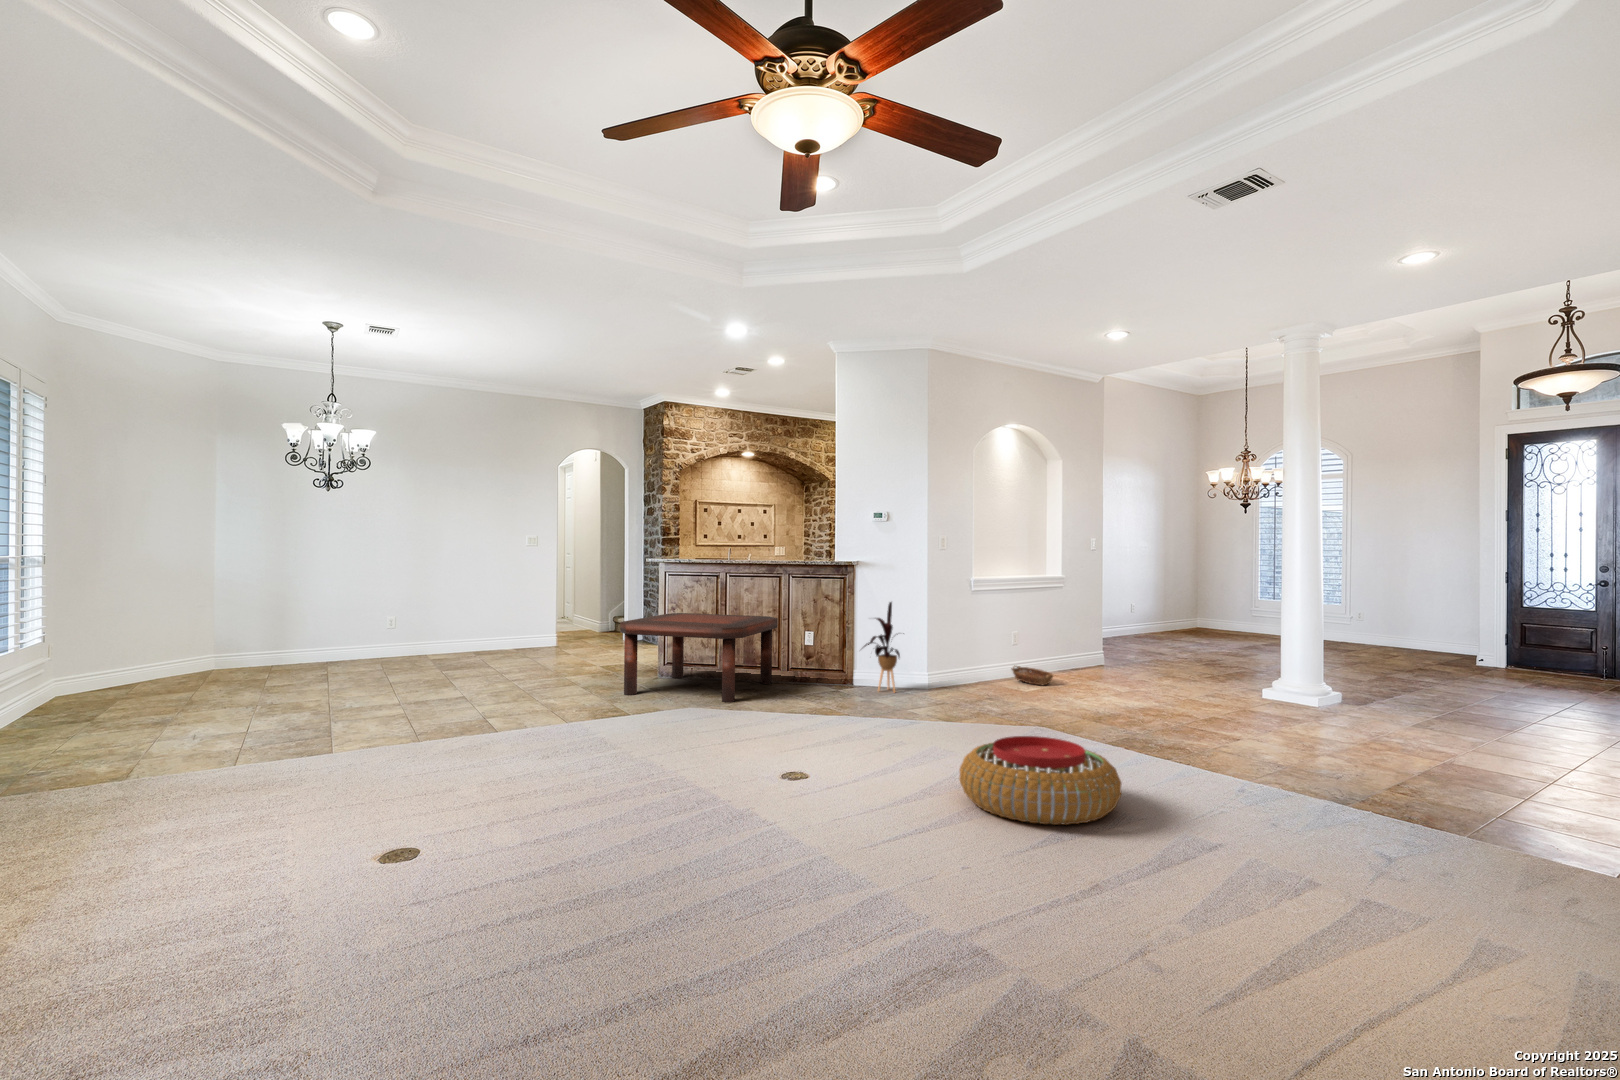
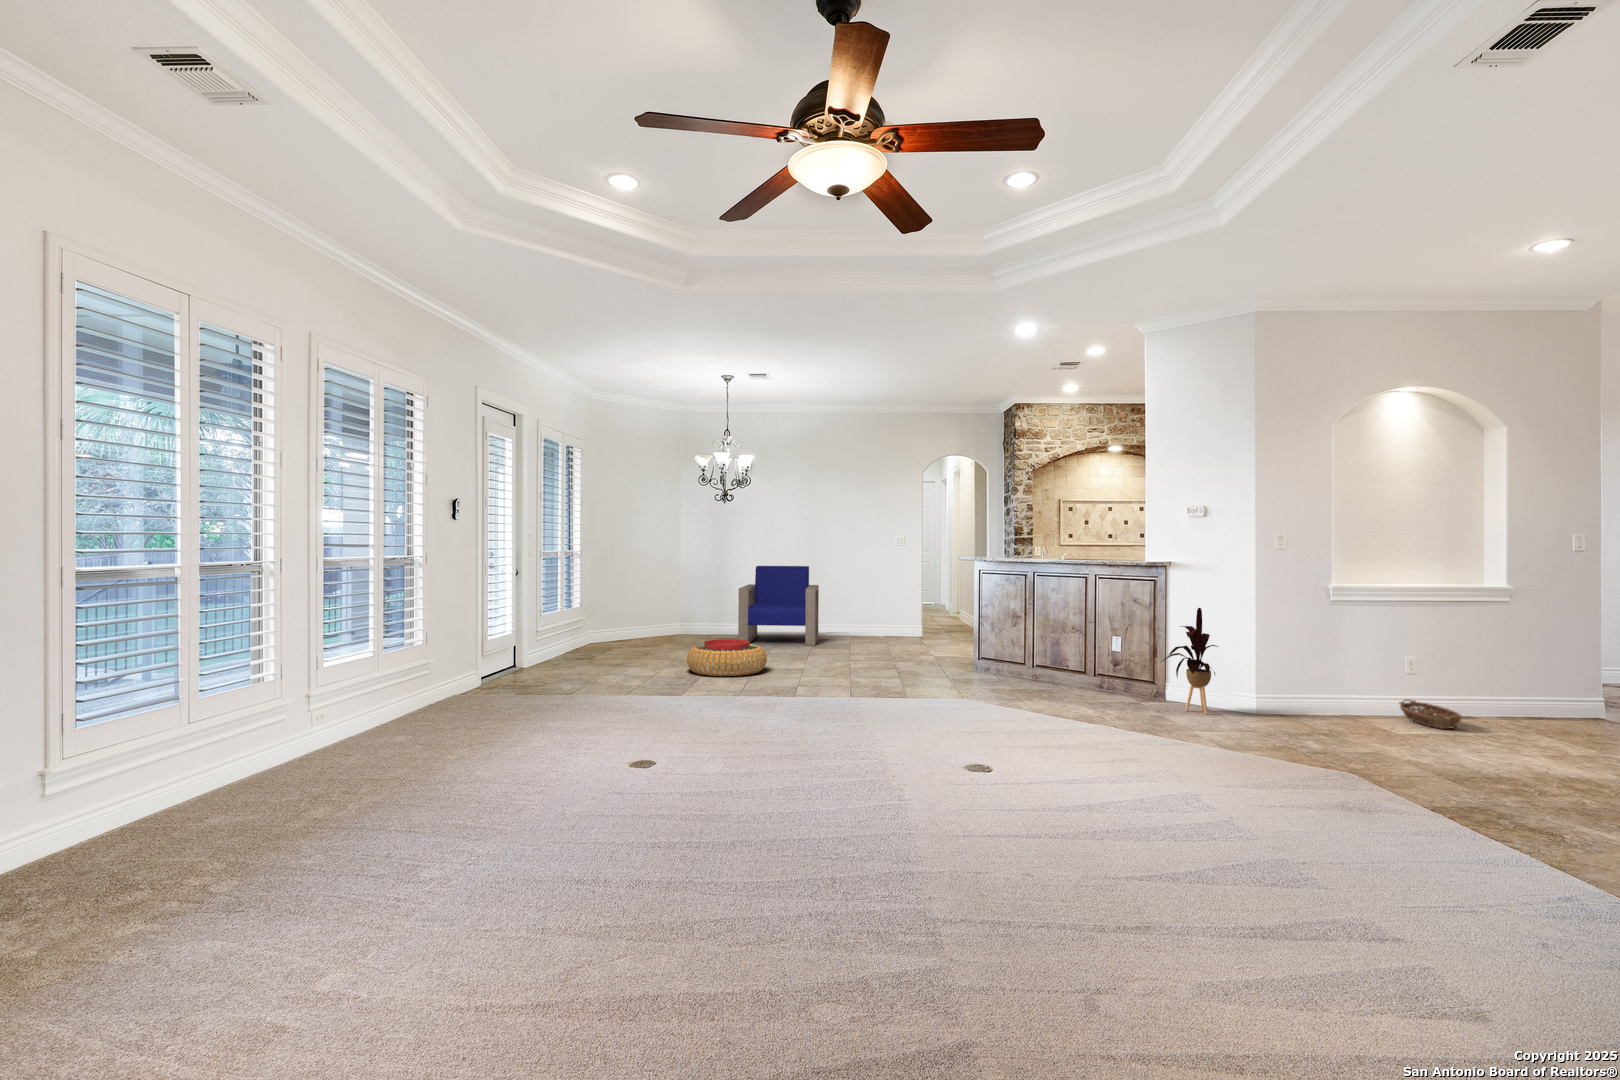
armchair: none [344,569,452,668] -> present [738,566,819,646]
coffee table: present [620,613,778,702] -> none [913,612,1078,703]
pouf: present [959,736,1121,825] -> present [687,639,767,676]

